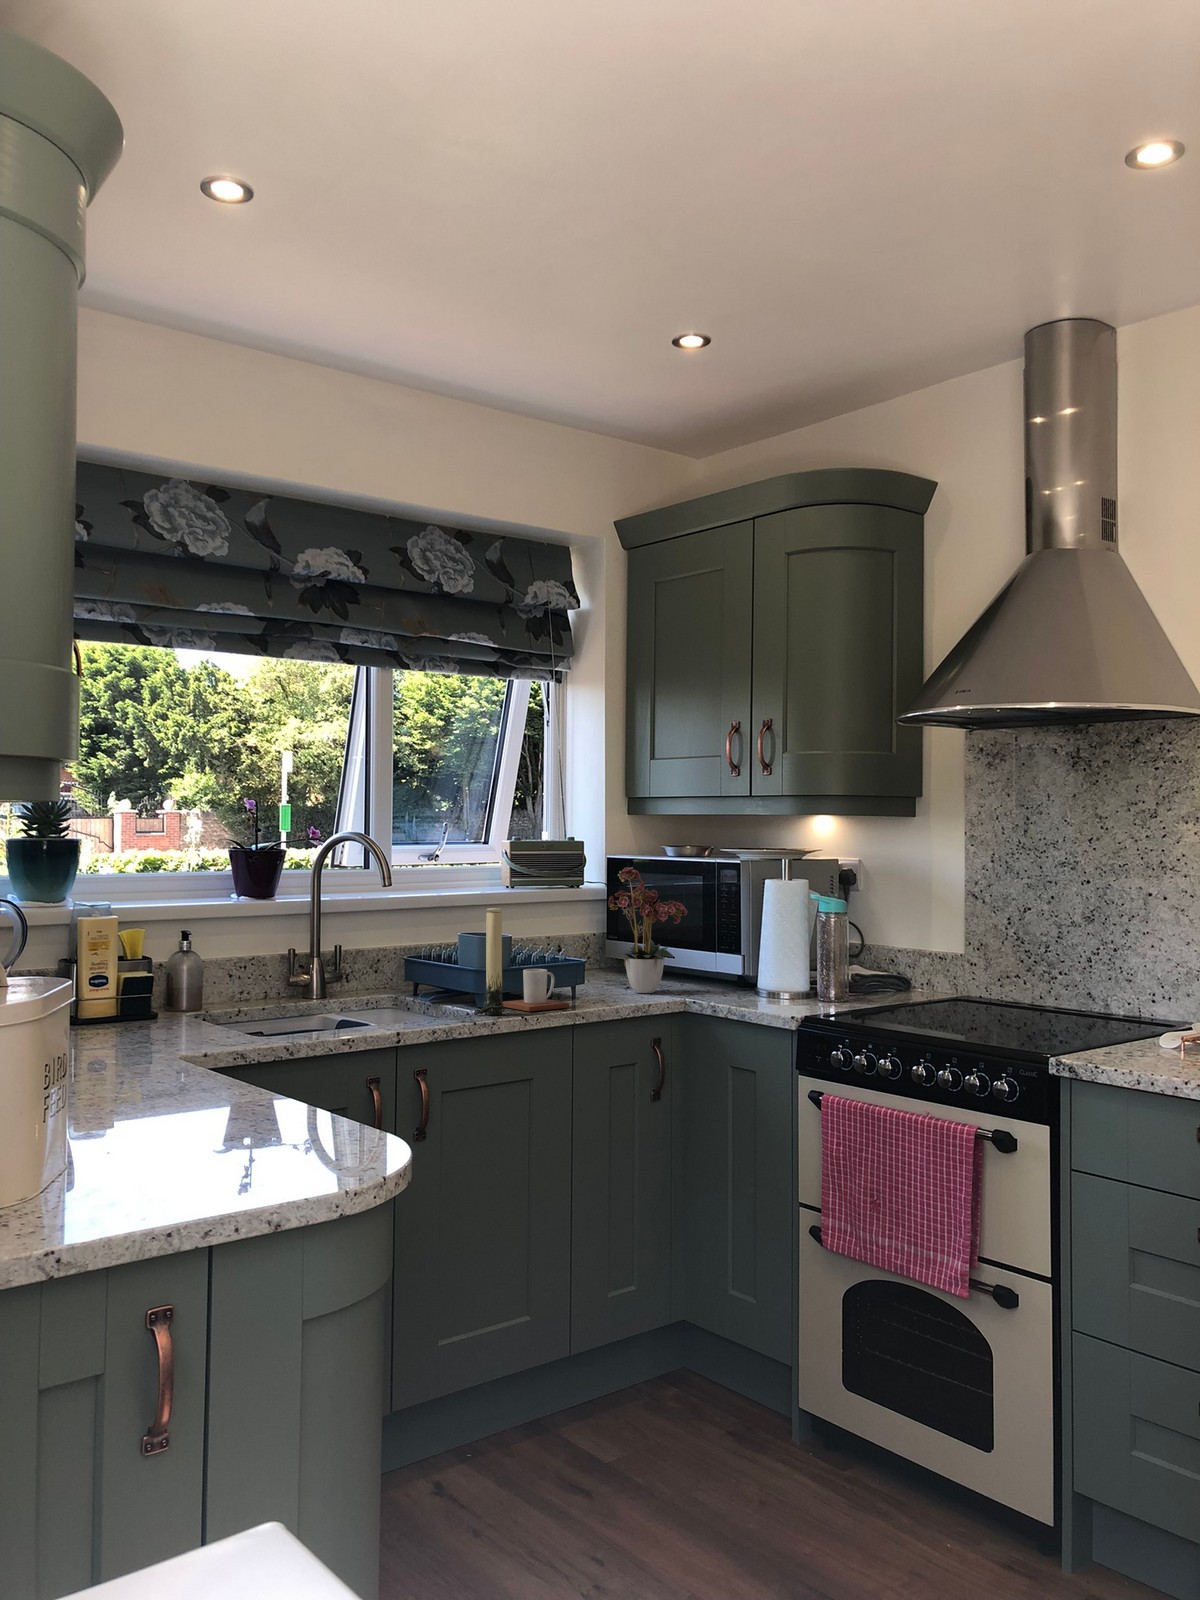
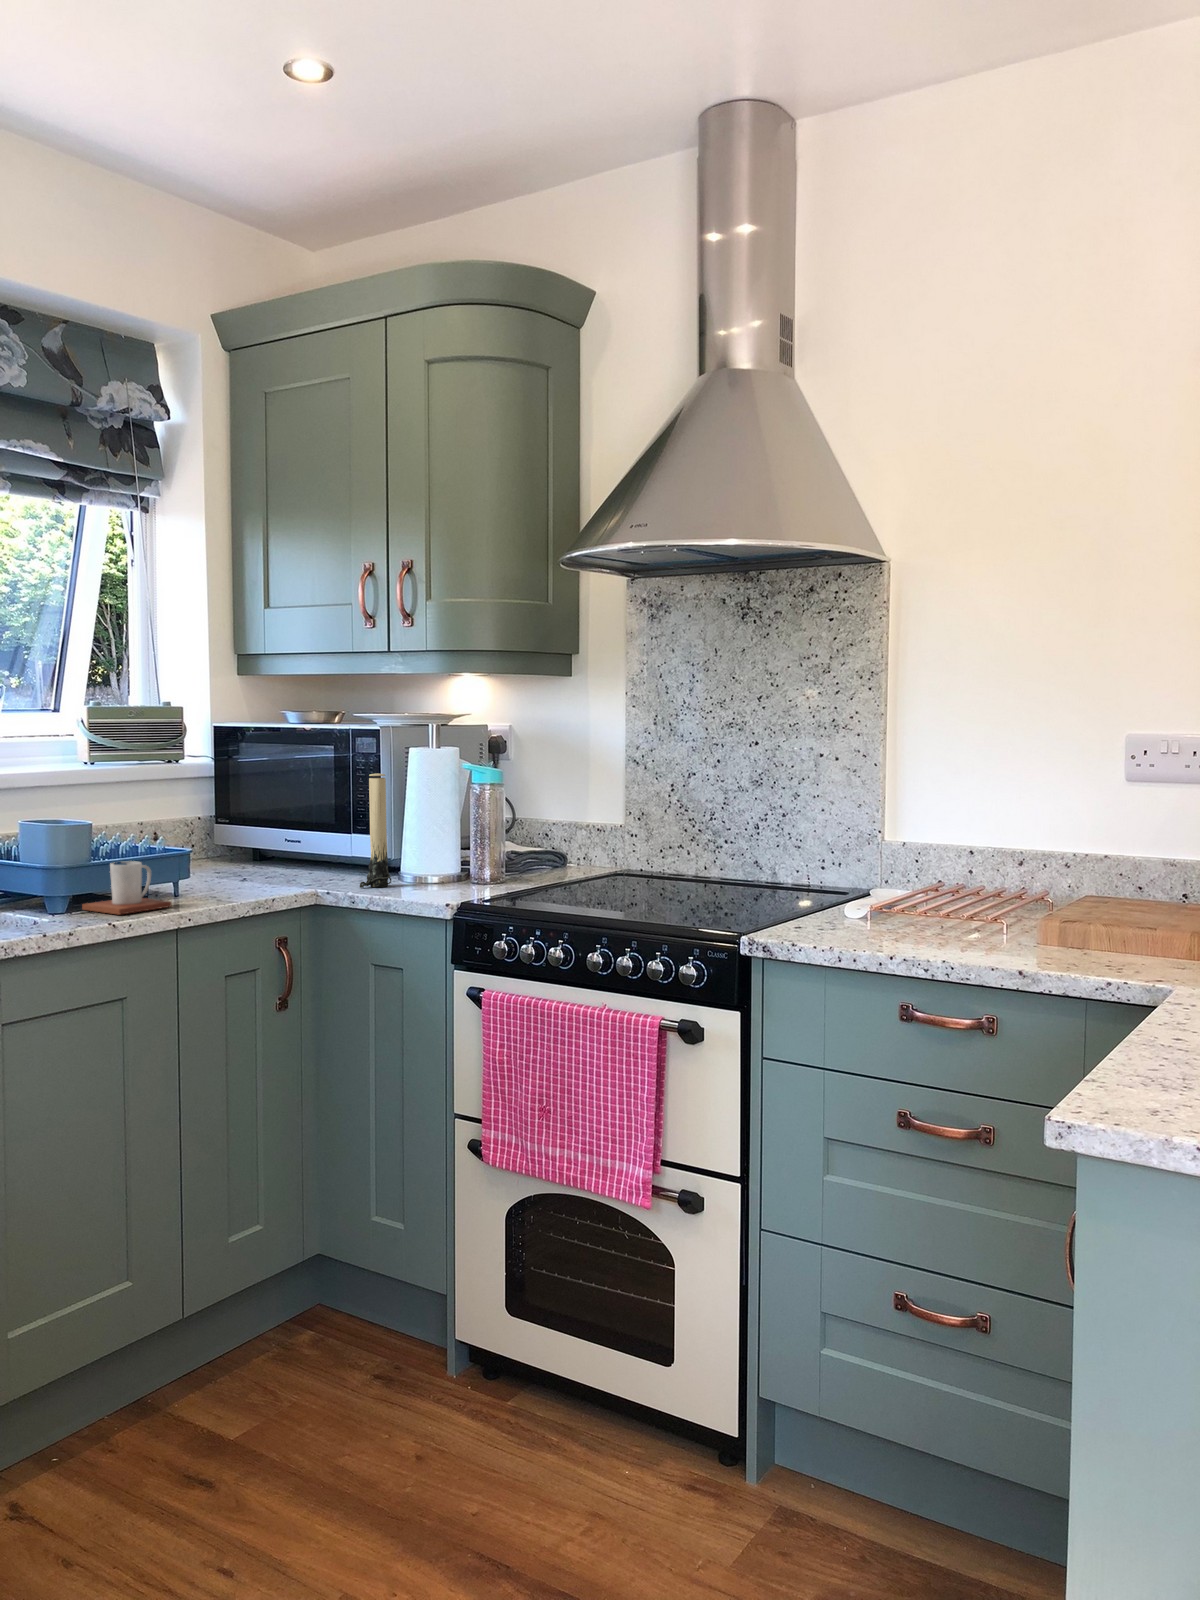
flower arrangement: present [608,867,688,993] -> none [210,728,321,884]
candle: present [474,908,505,1015] -> present [360,773,391,888]

